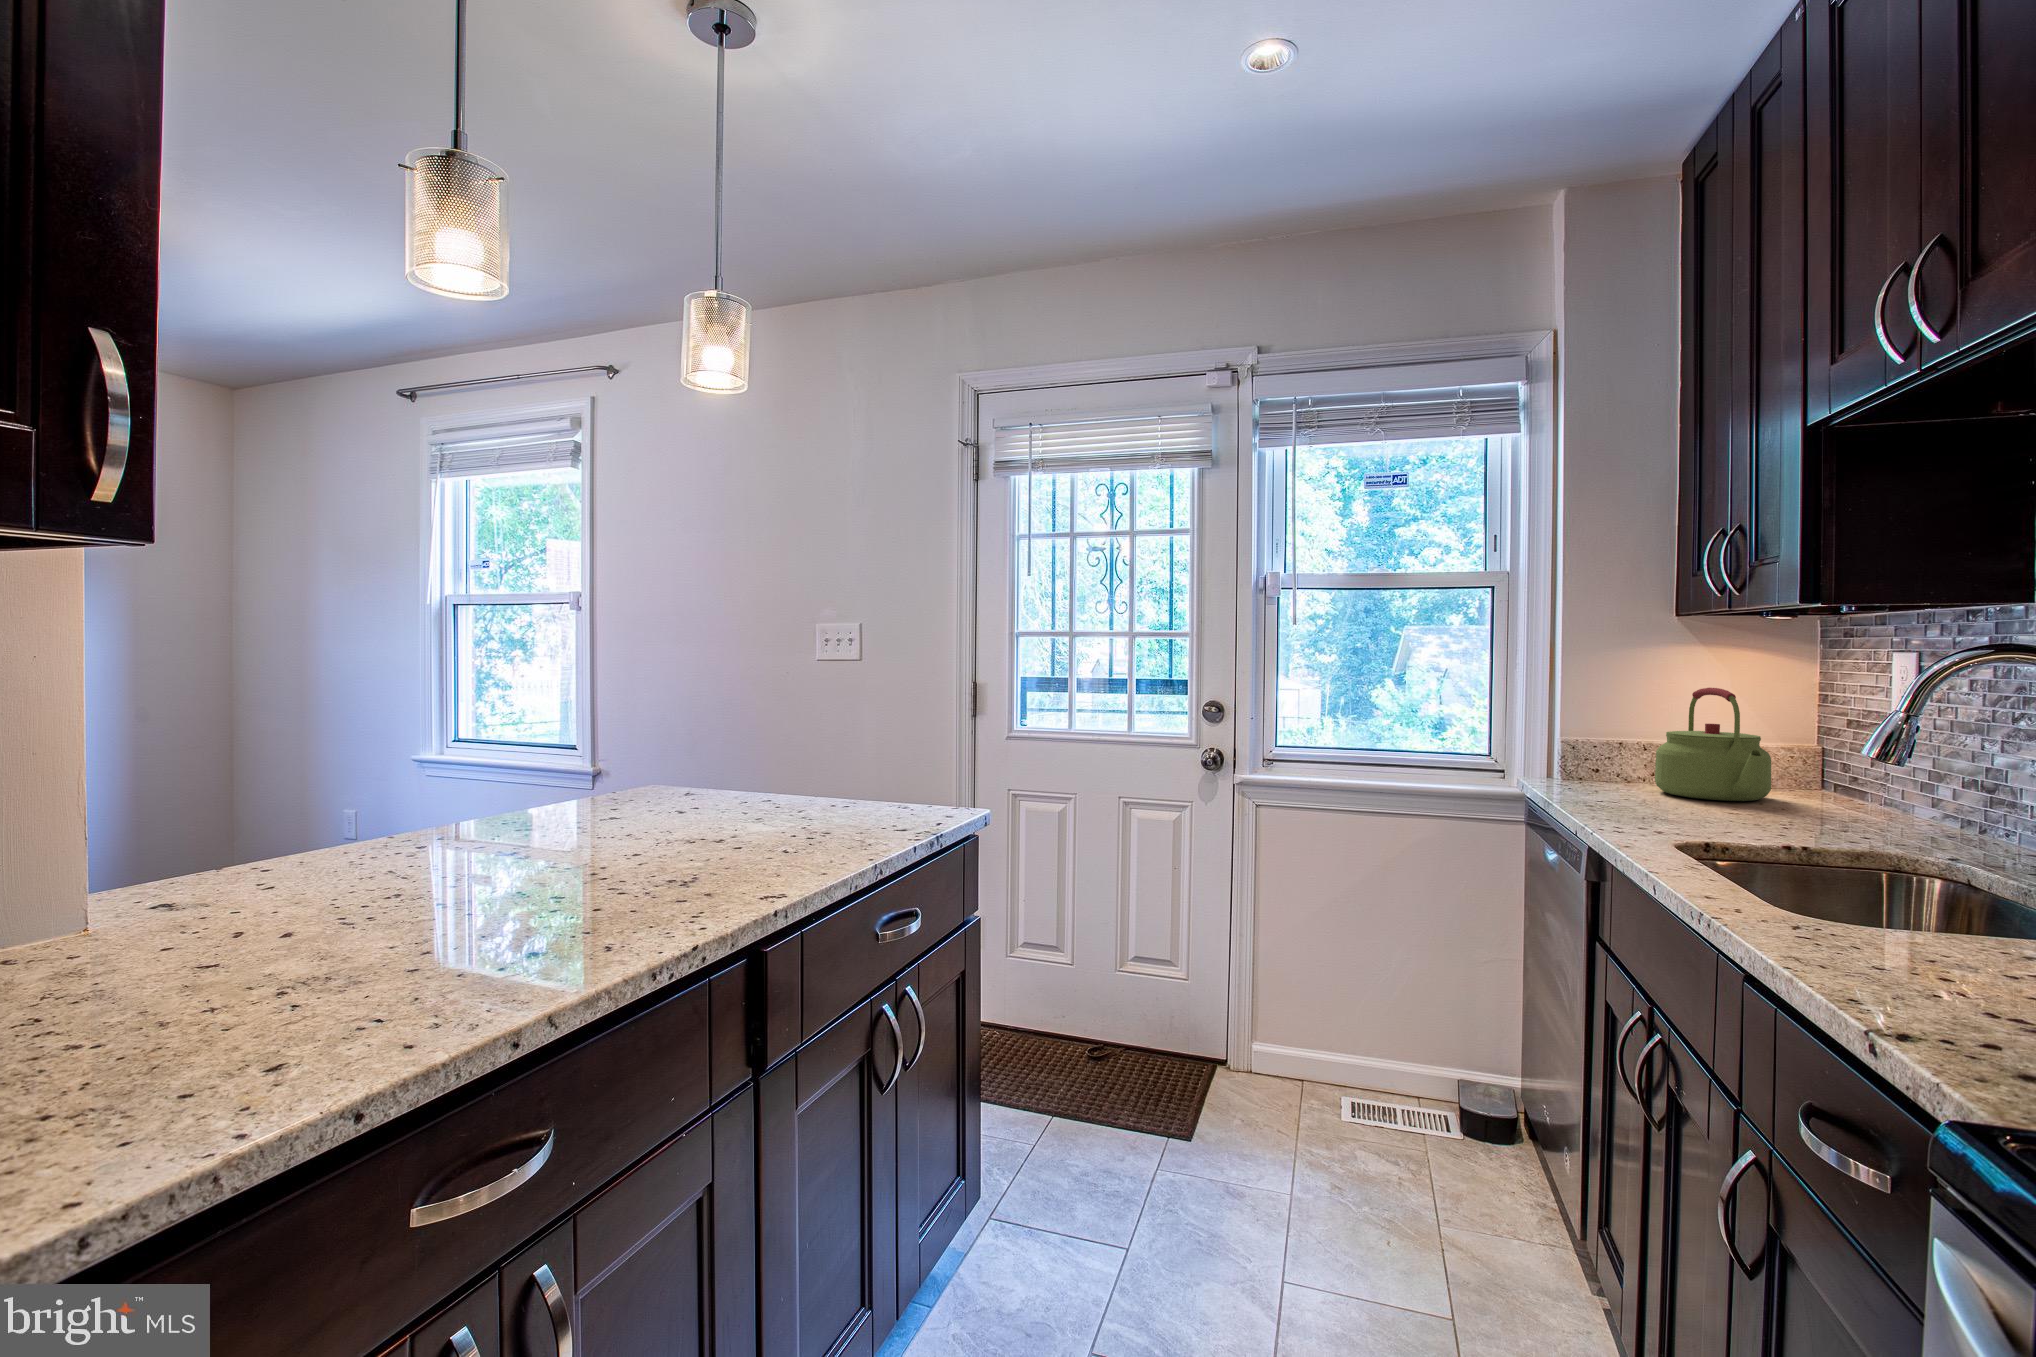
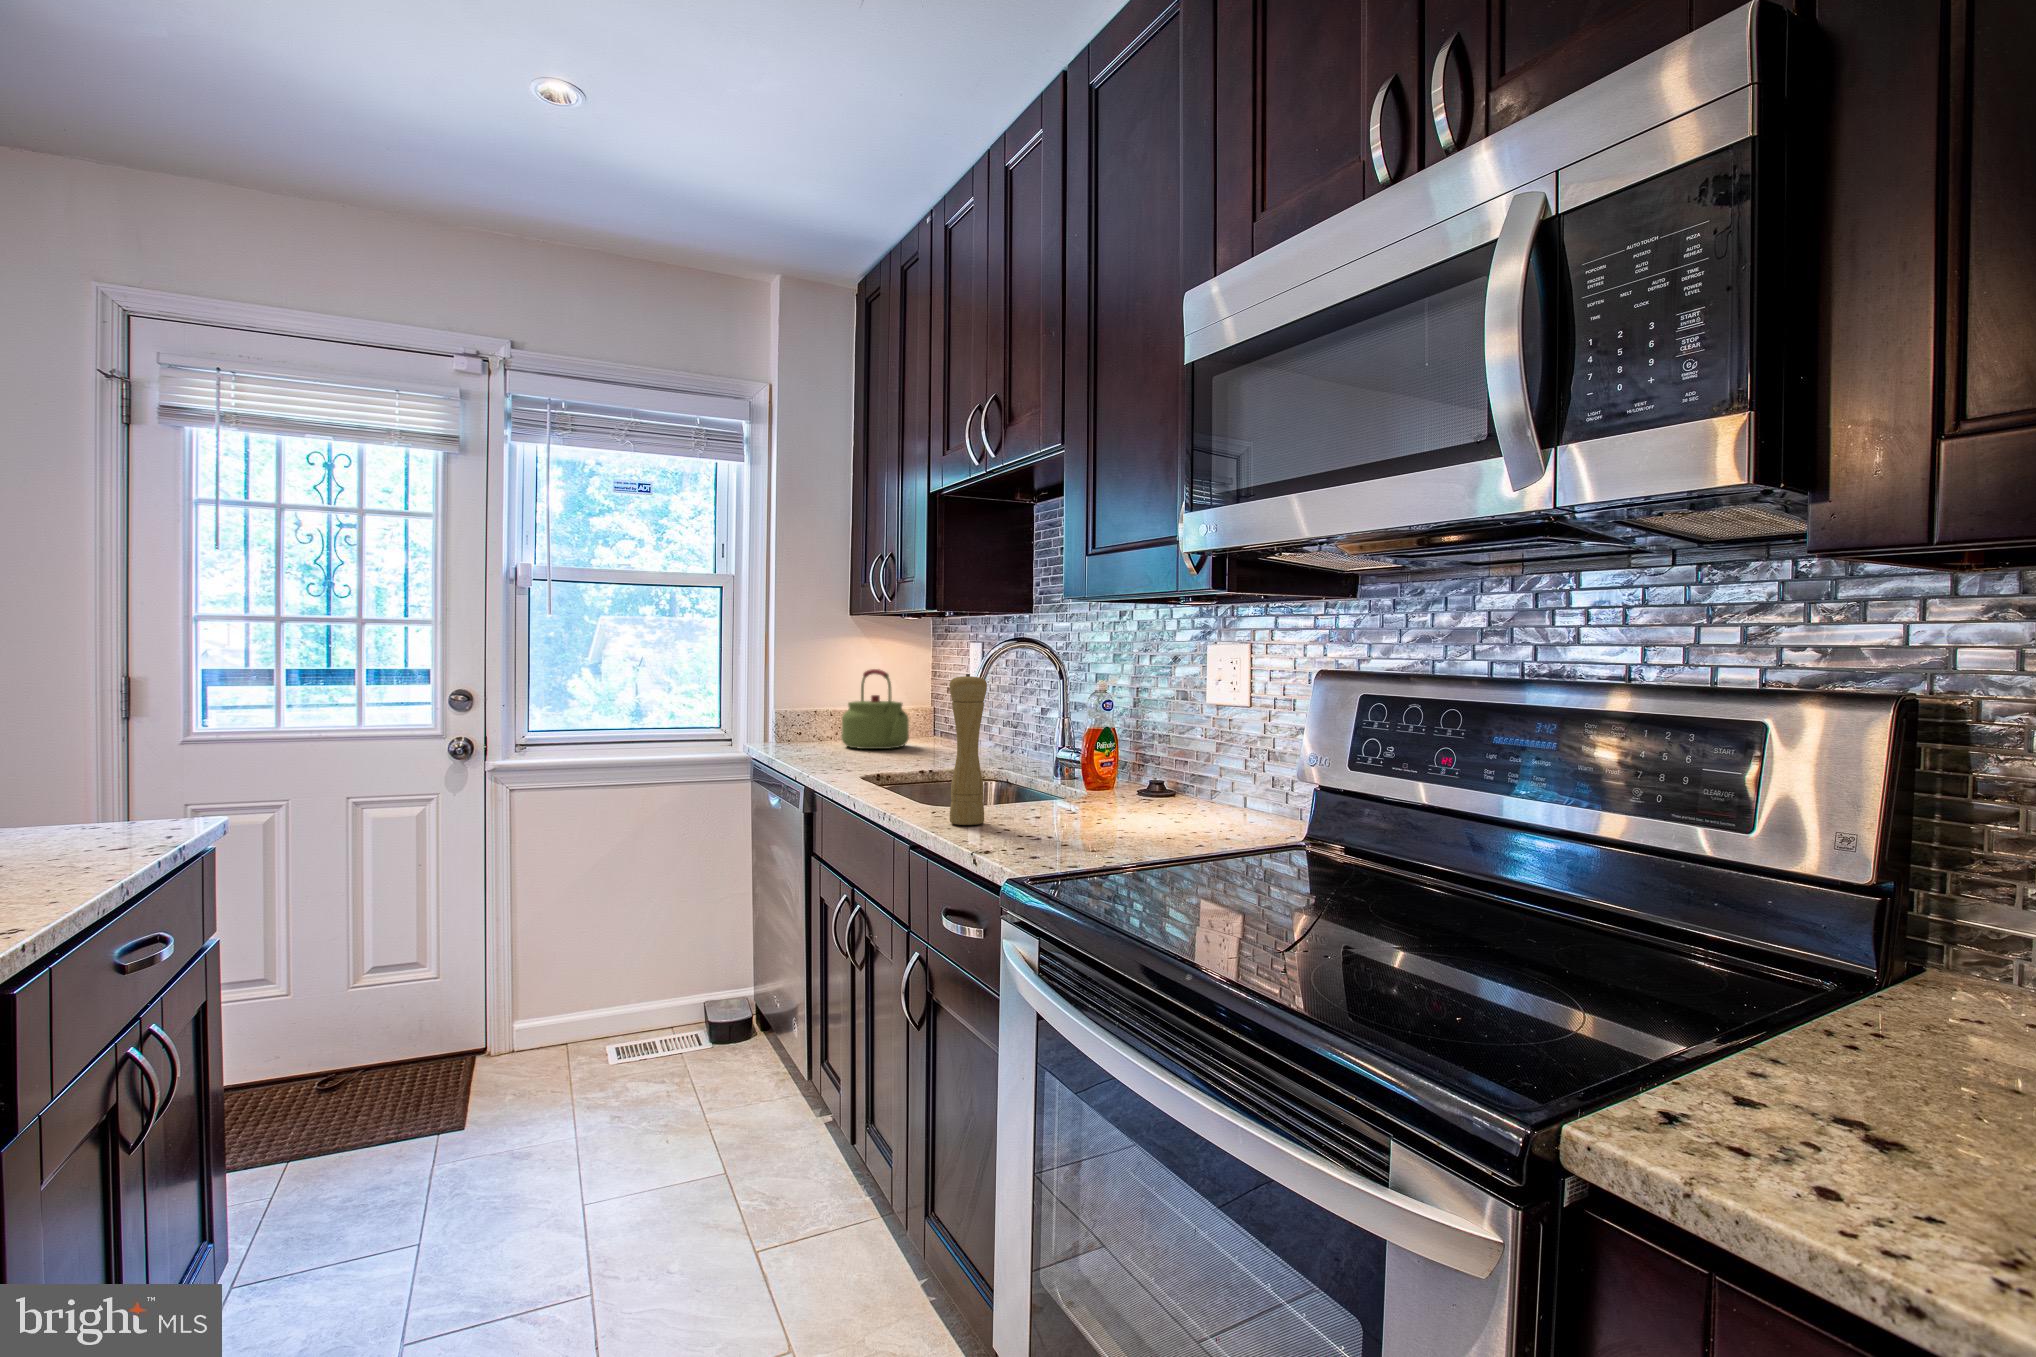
pepper mill: none [1849,700,1951,992] -> present [949,674,987,825]

